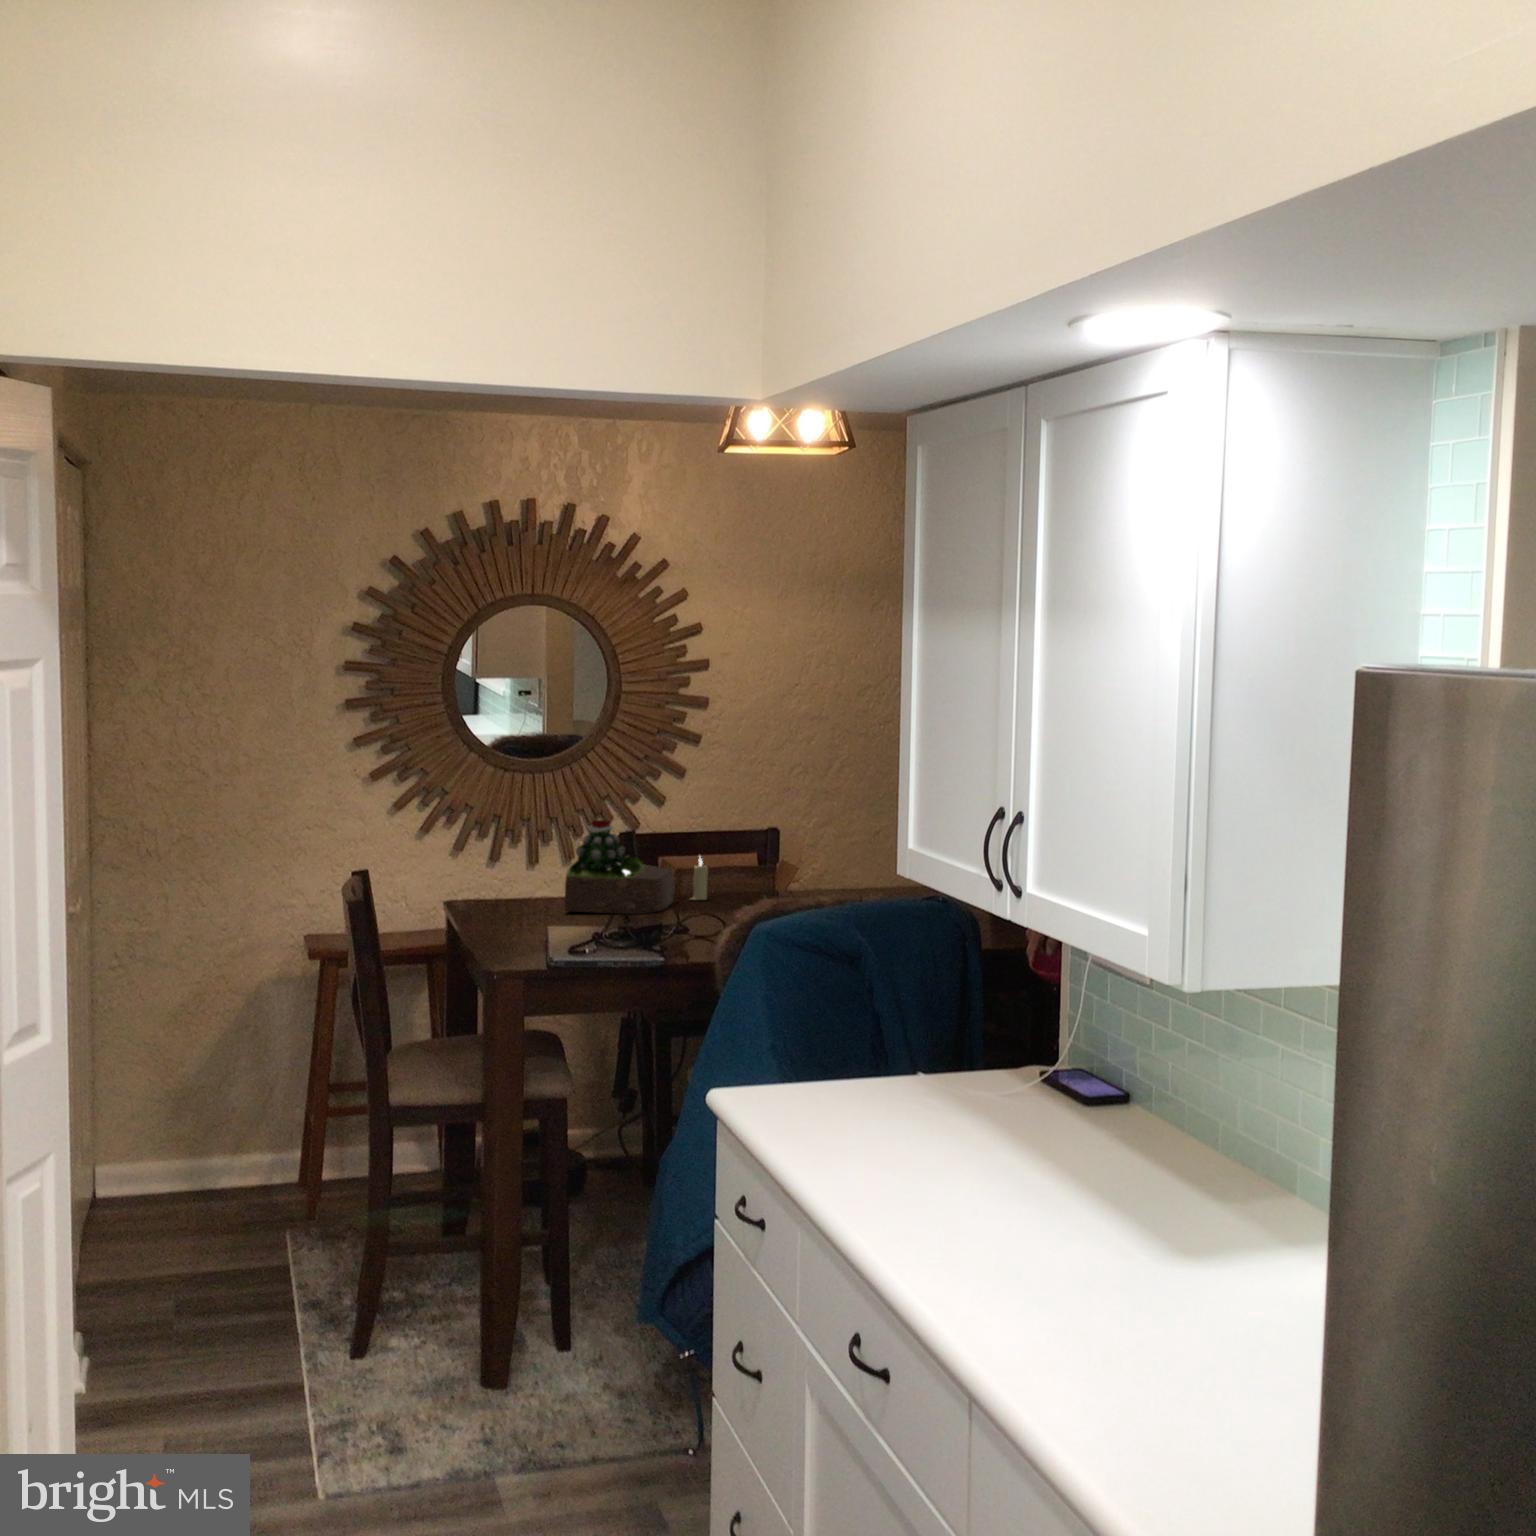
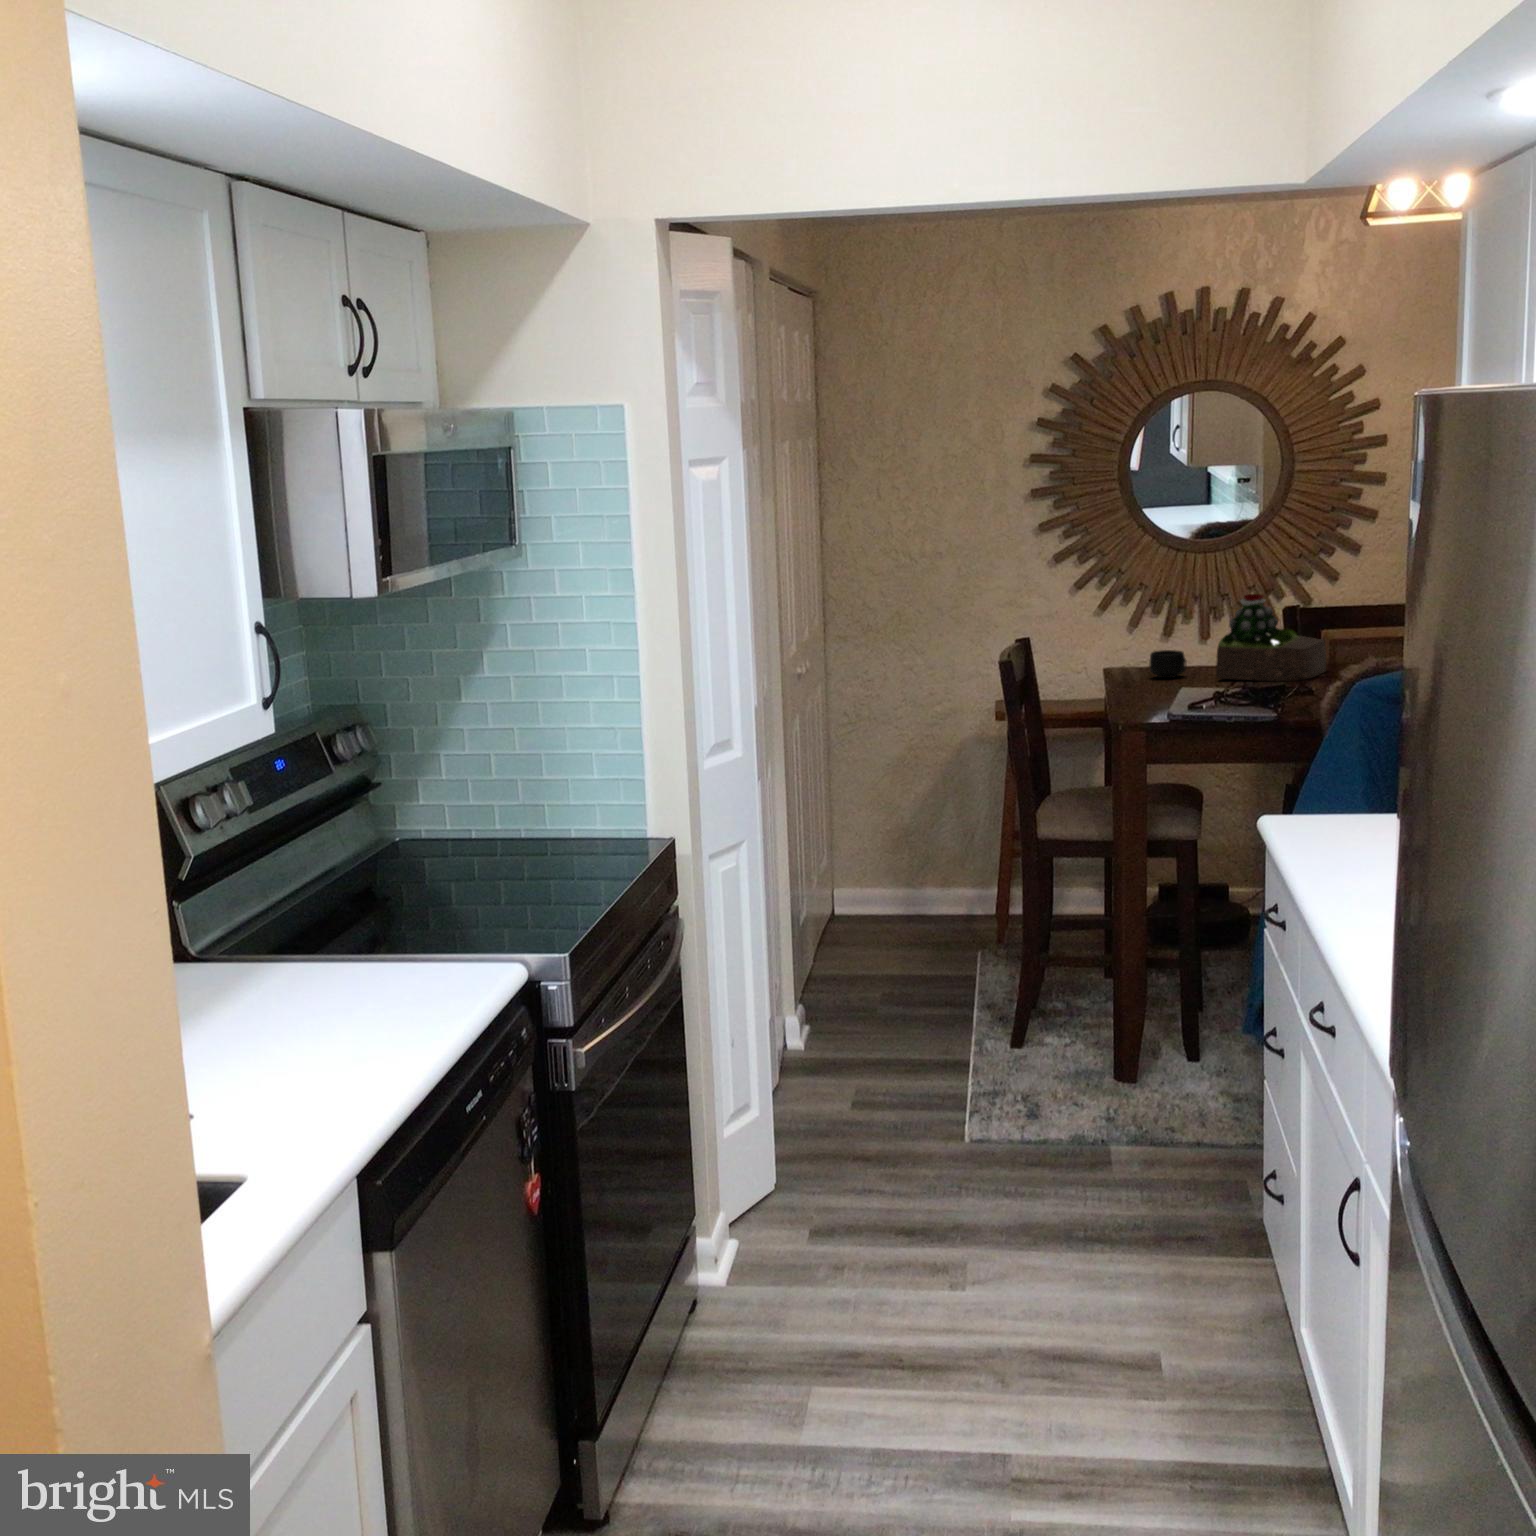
candle: present [691,857,708,900] -> none [1342,626,1362,669]
mug: none [489,880,530,910] -> present [1150,650,1186,678]

